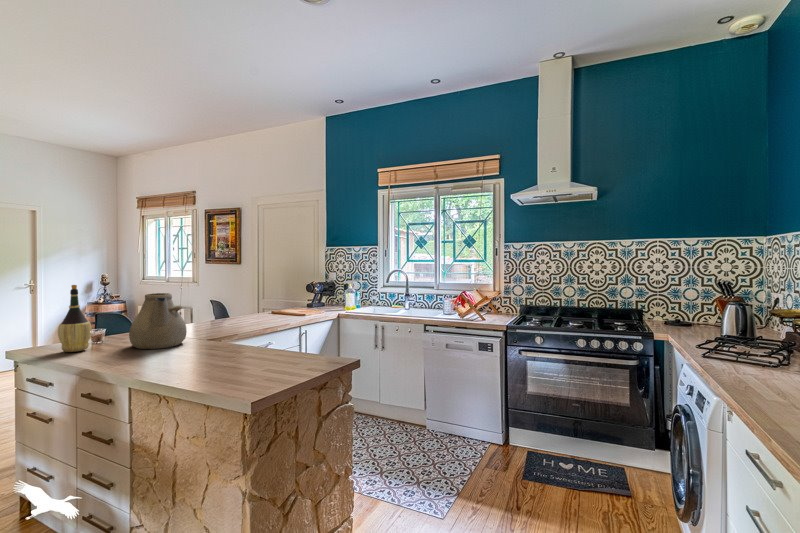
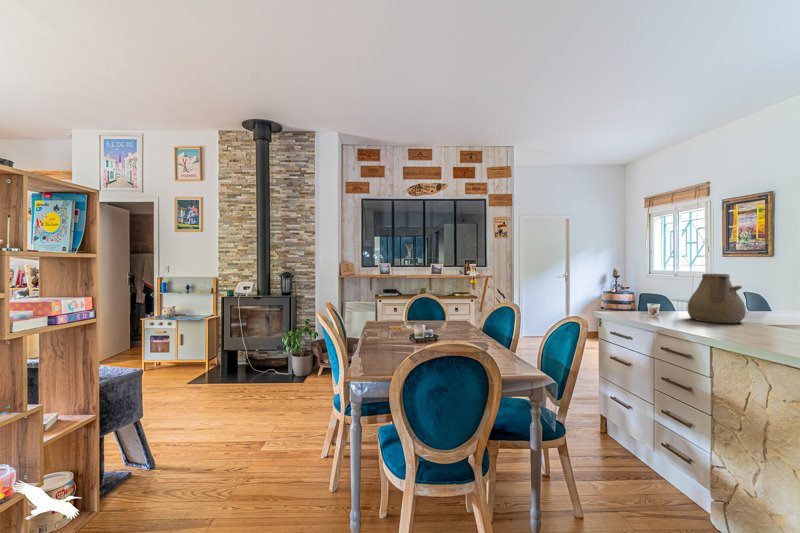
wine bottle: present [58,285,92,352] -> none [631,264,656,316]

